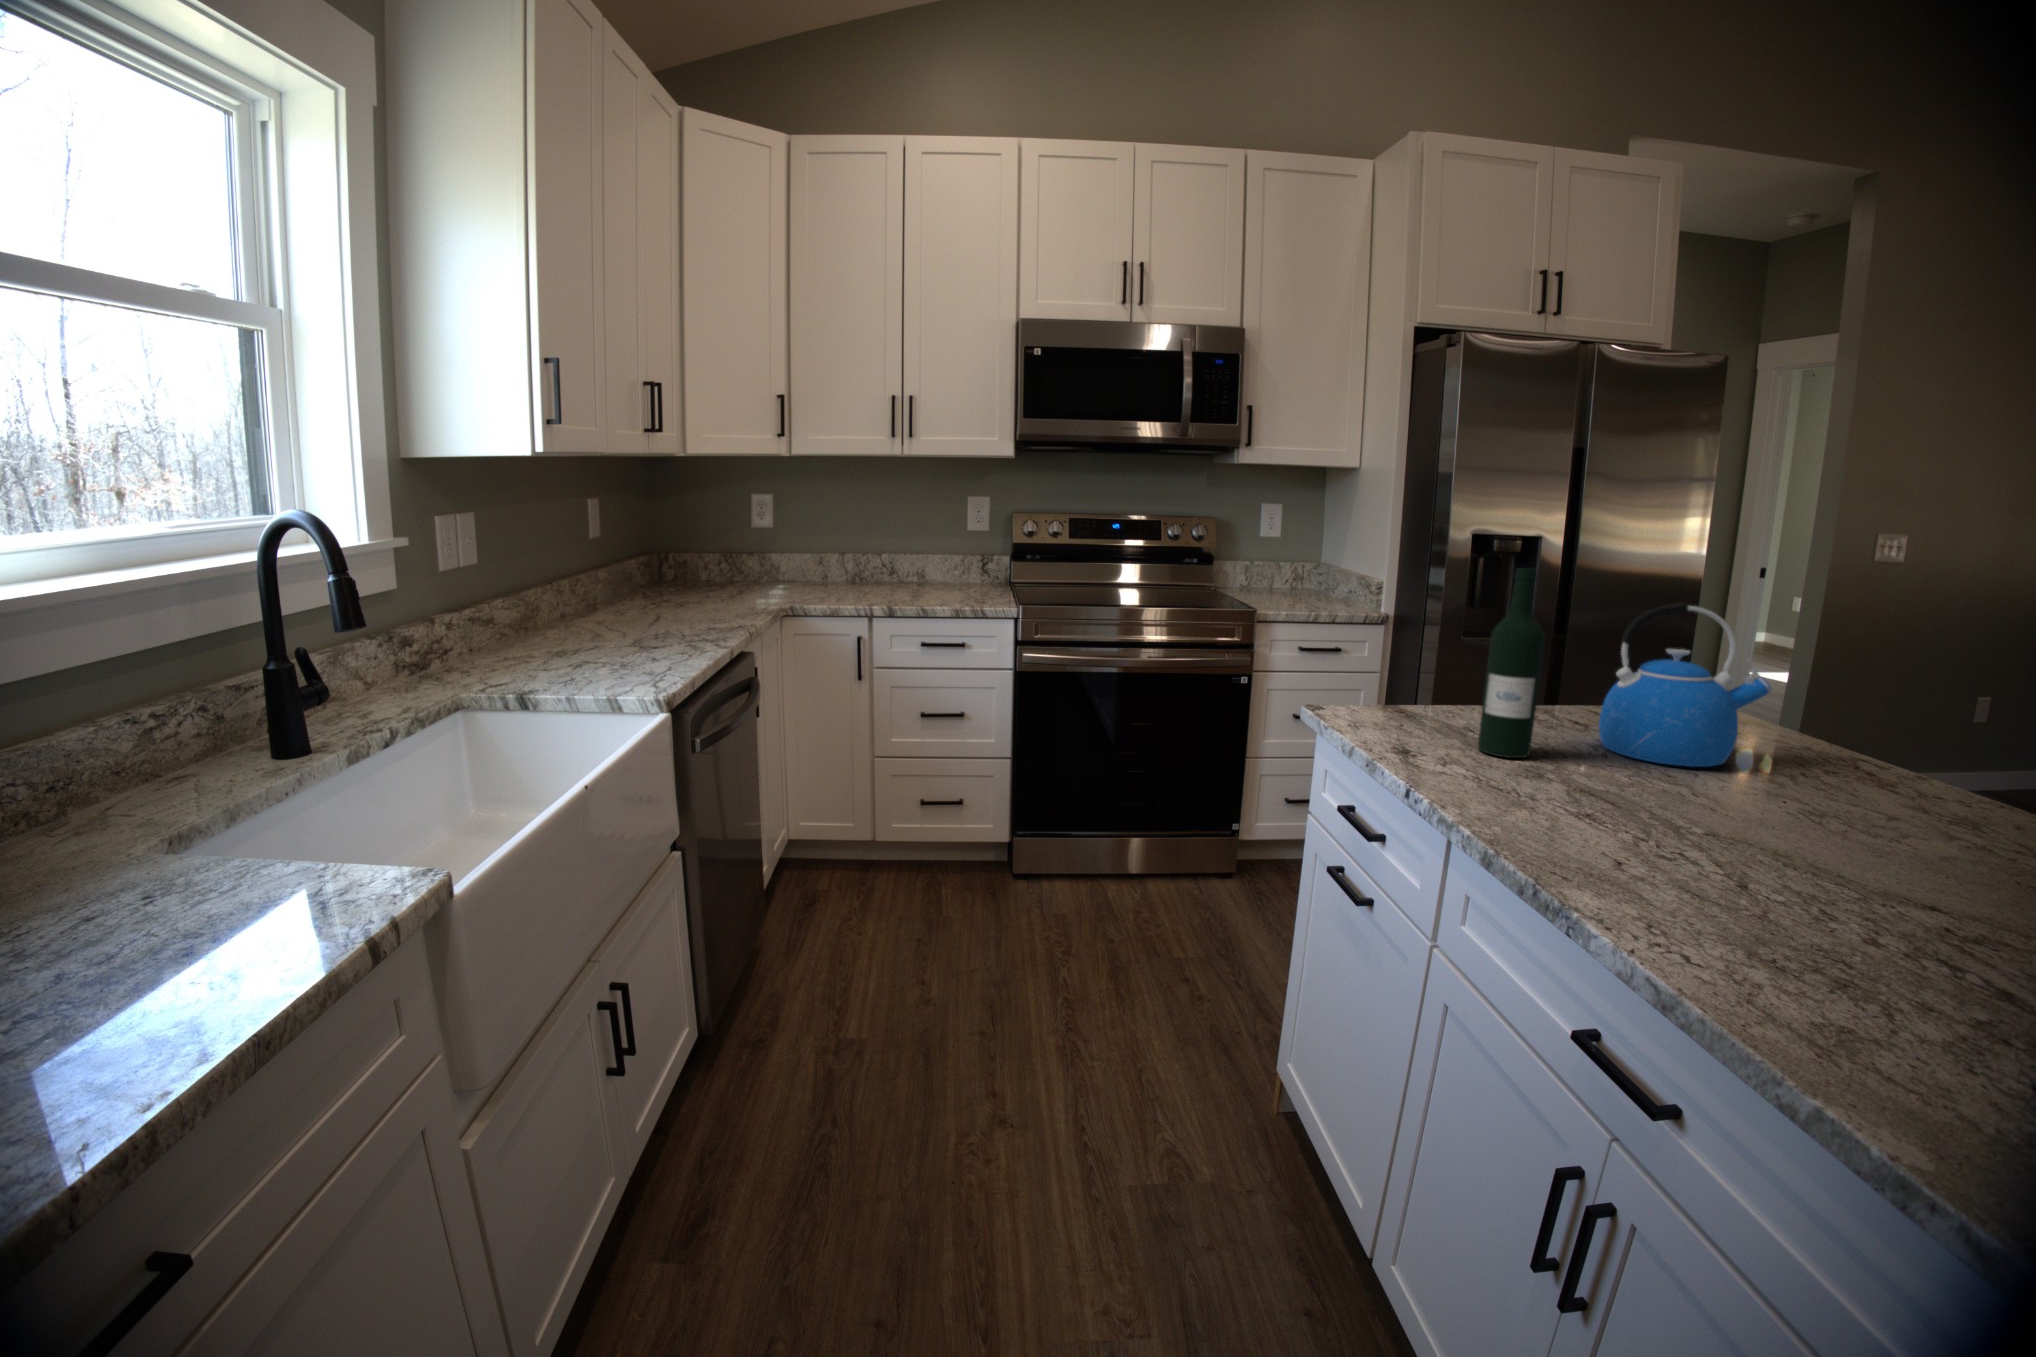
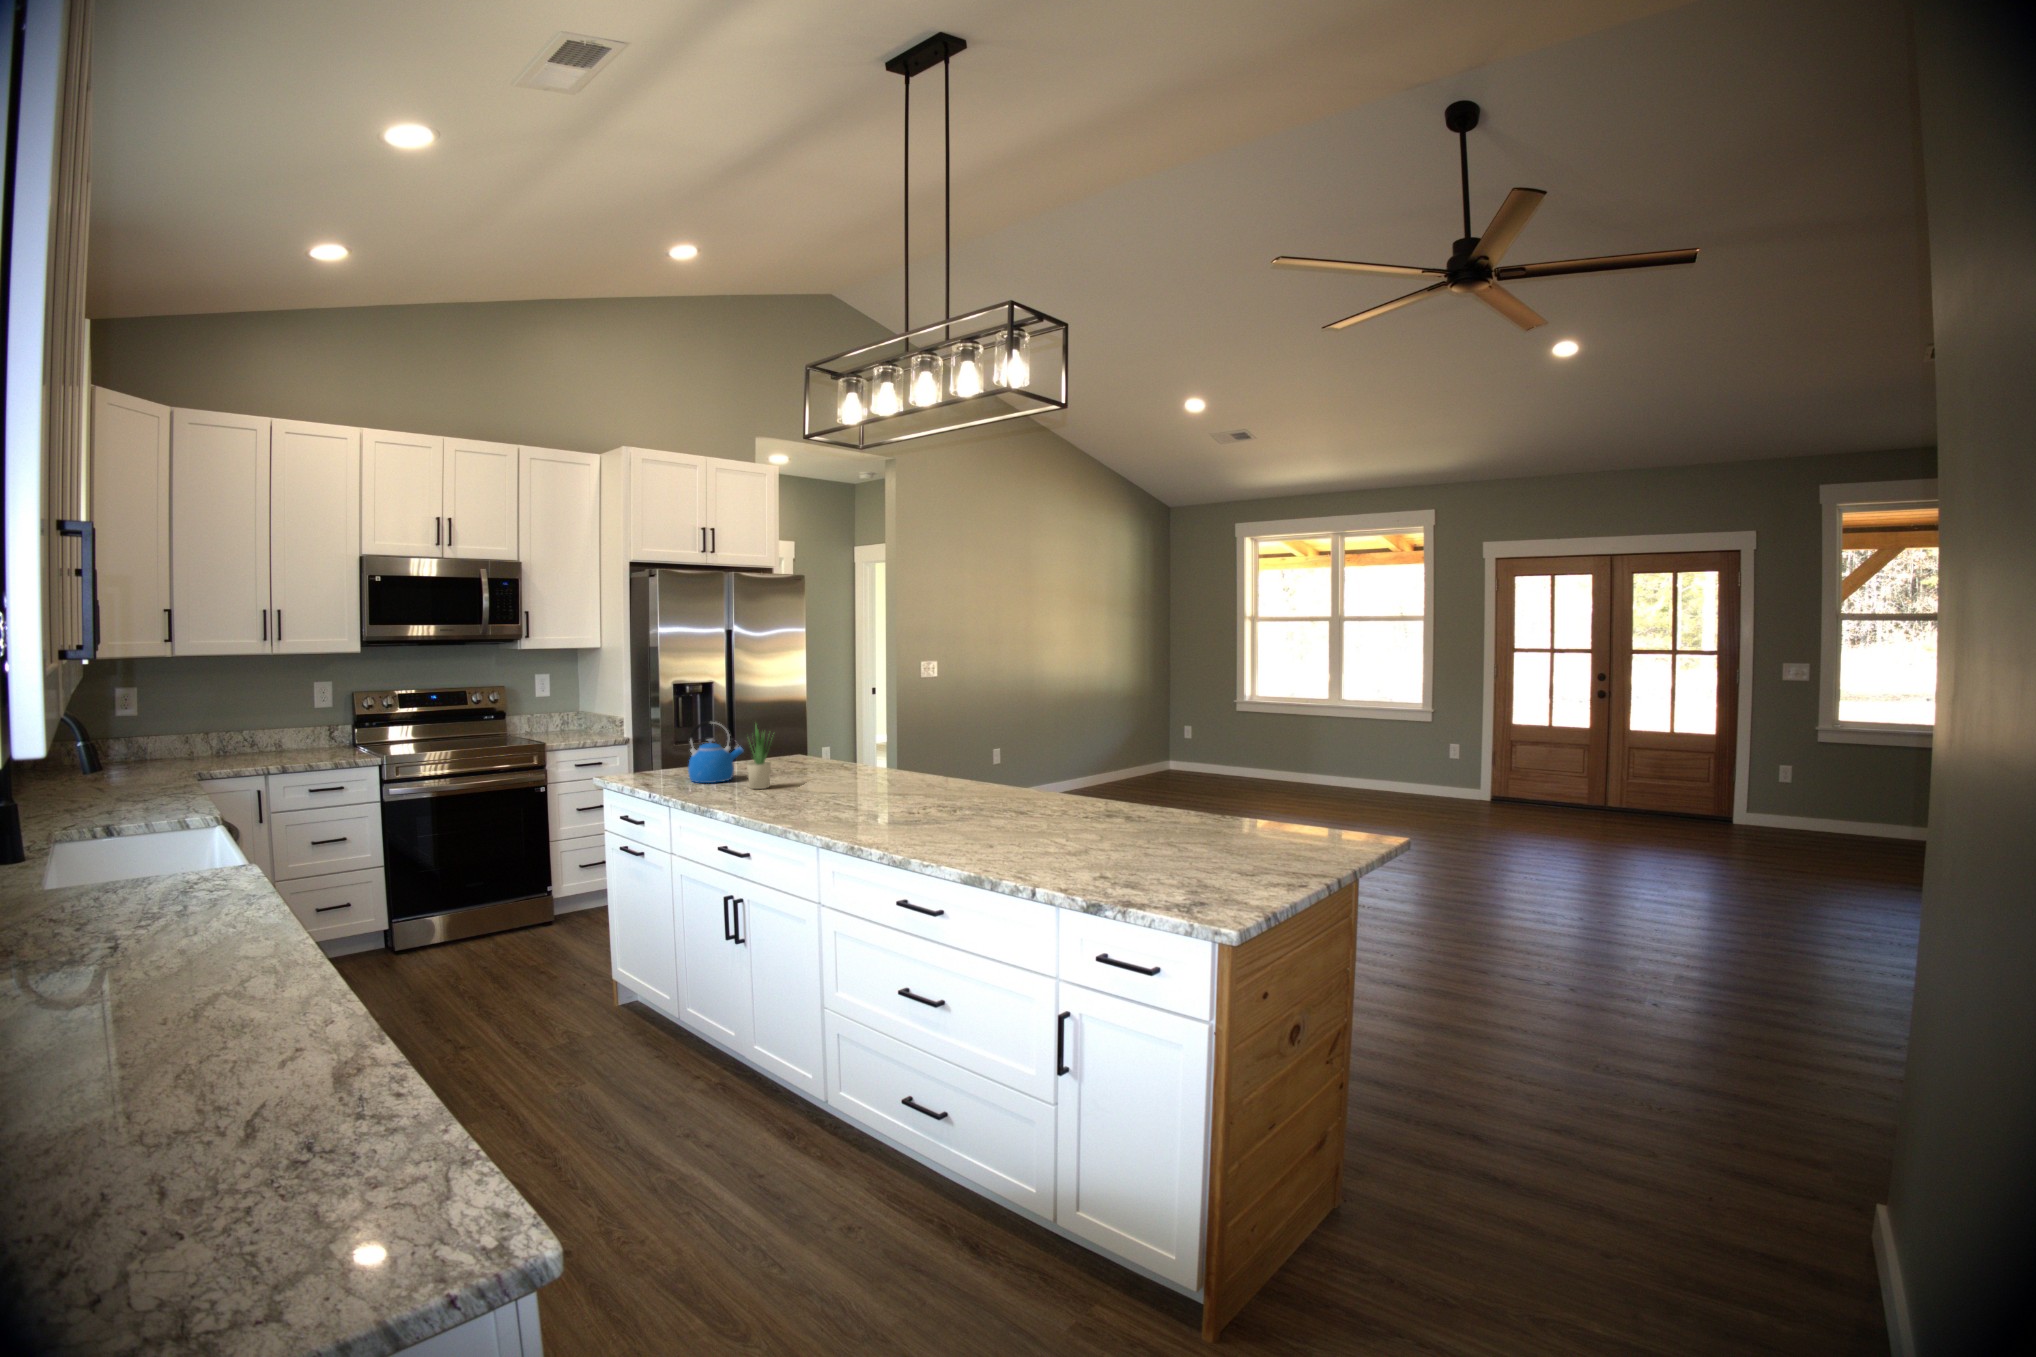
wine bottle: present [1478,568,1545,758] -> none [637,713,658,788]
potted plant: none [1836,614,1978,827] -> present [747,726,771,789]

